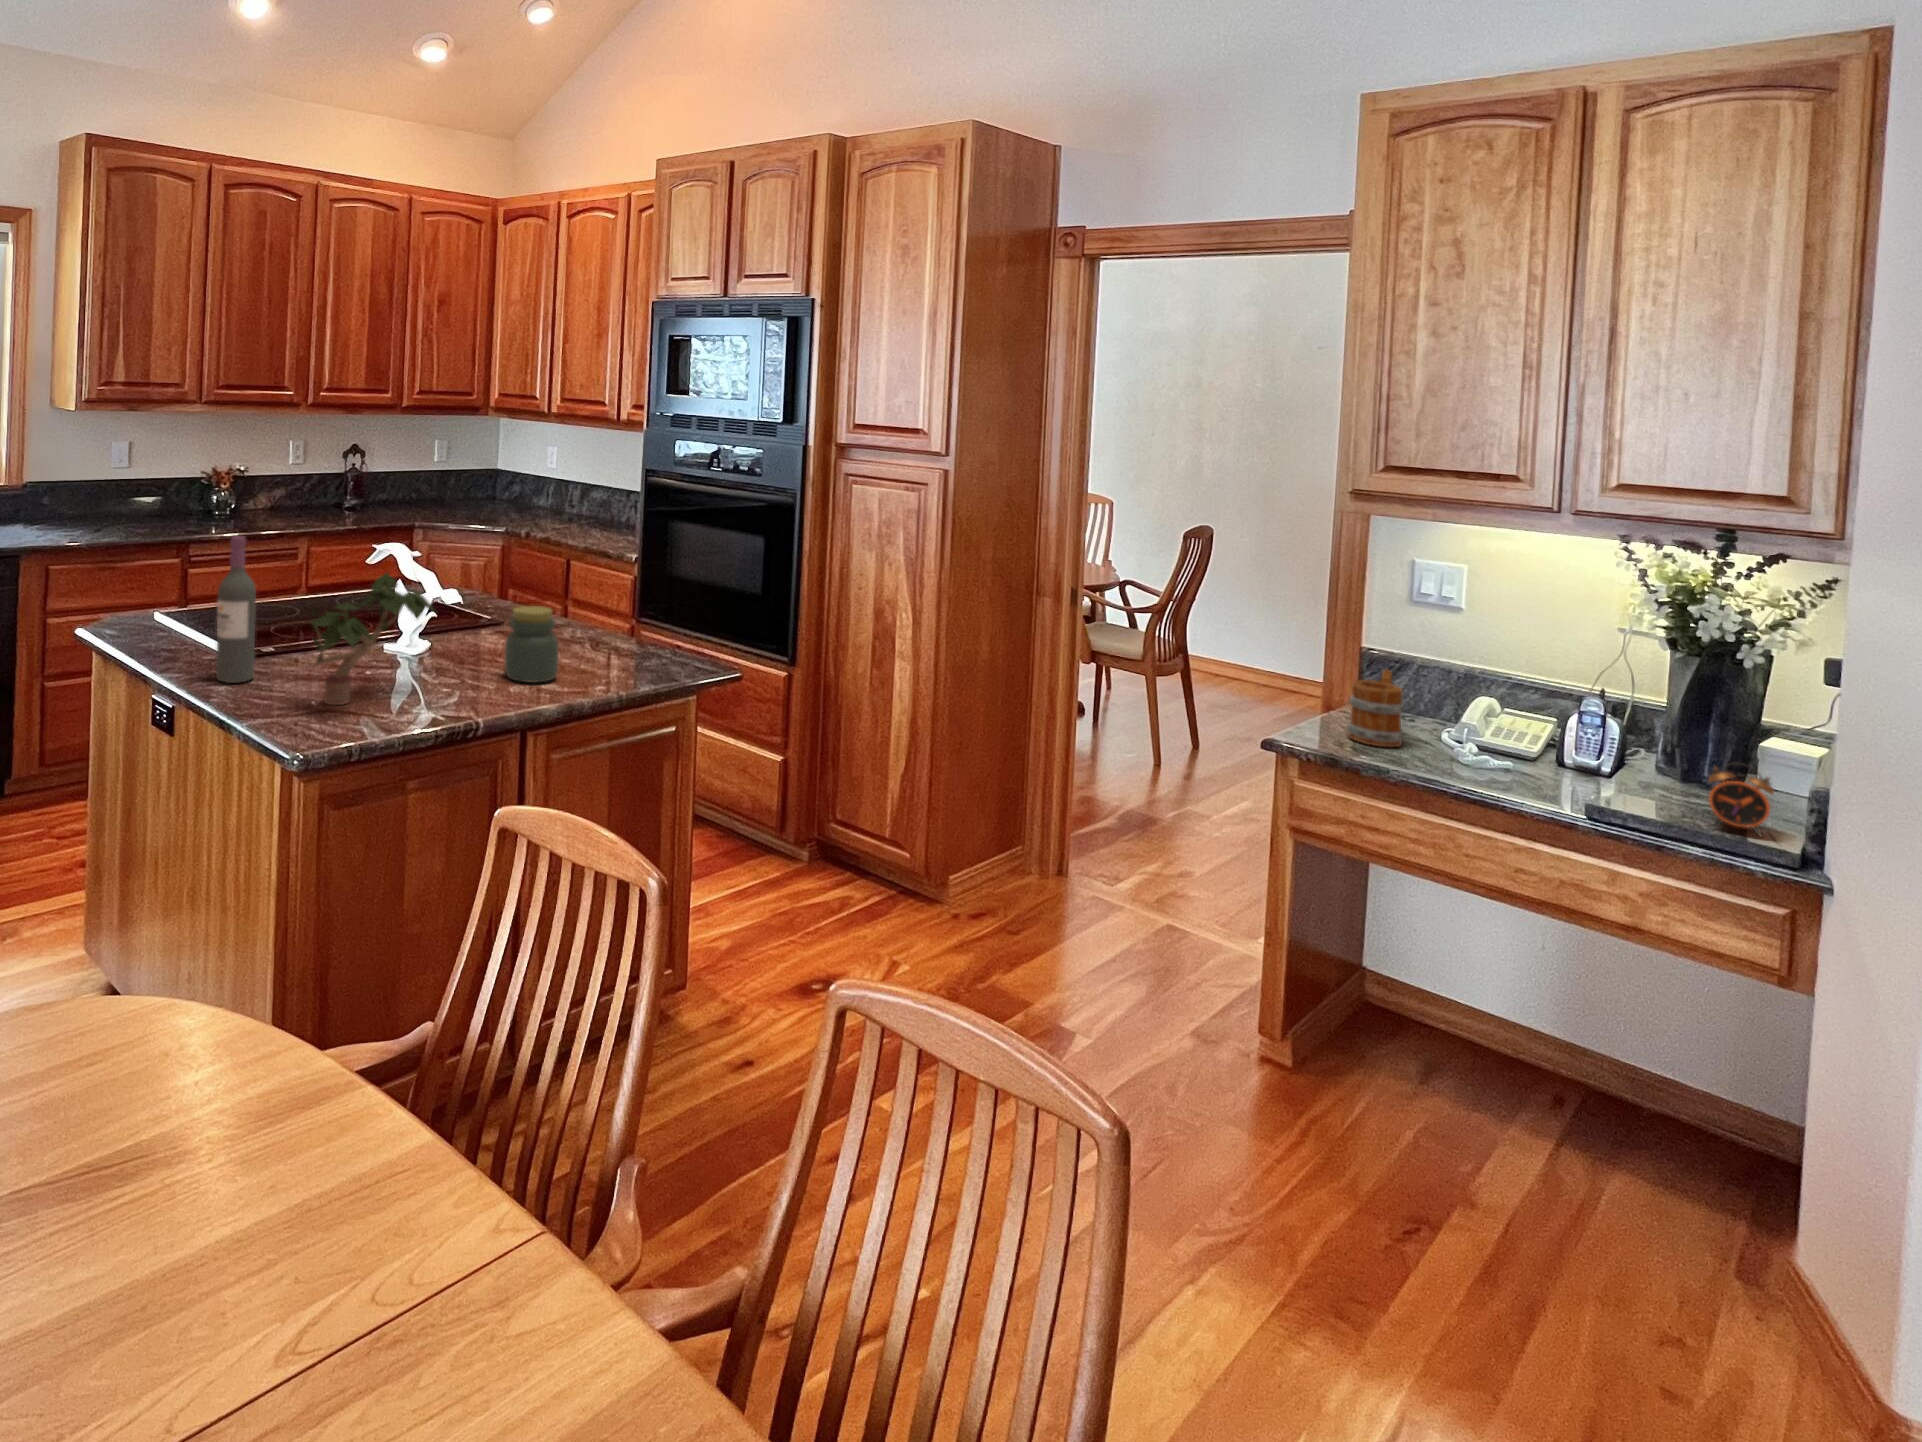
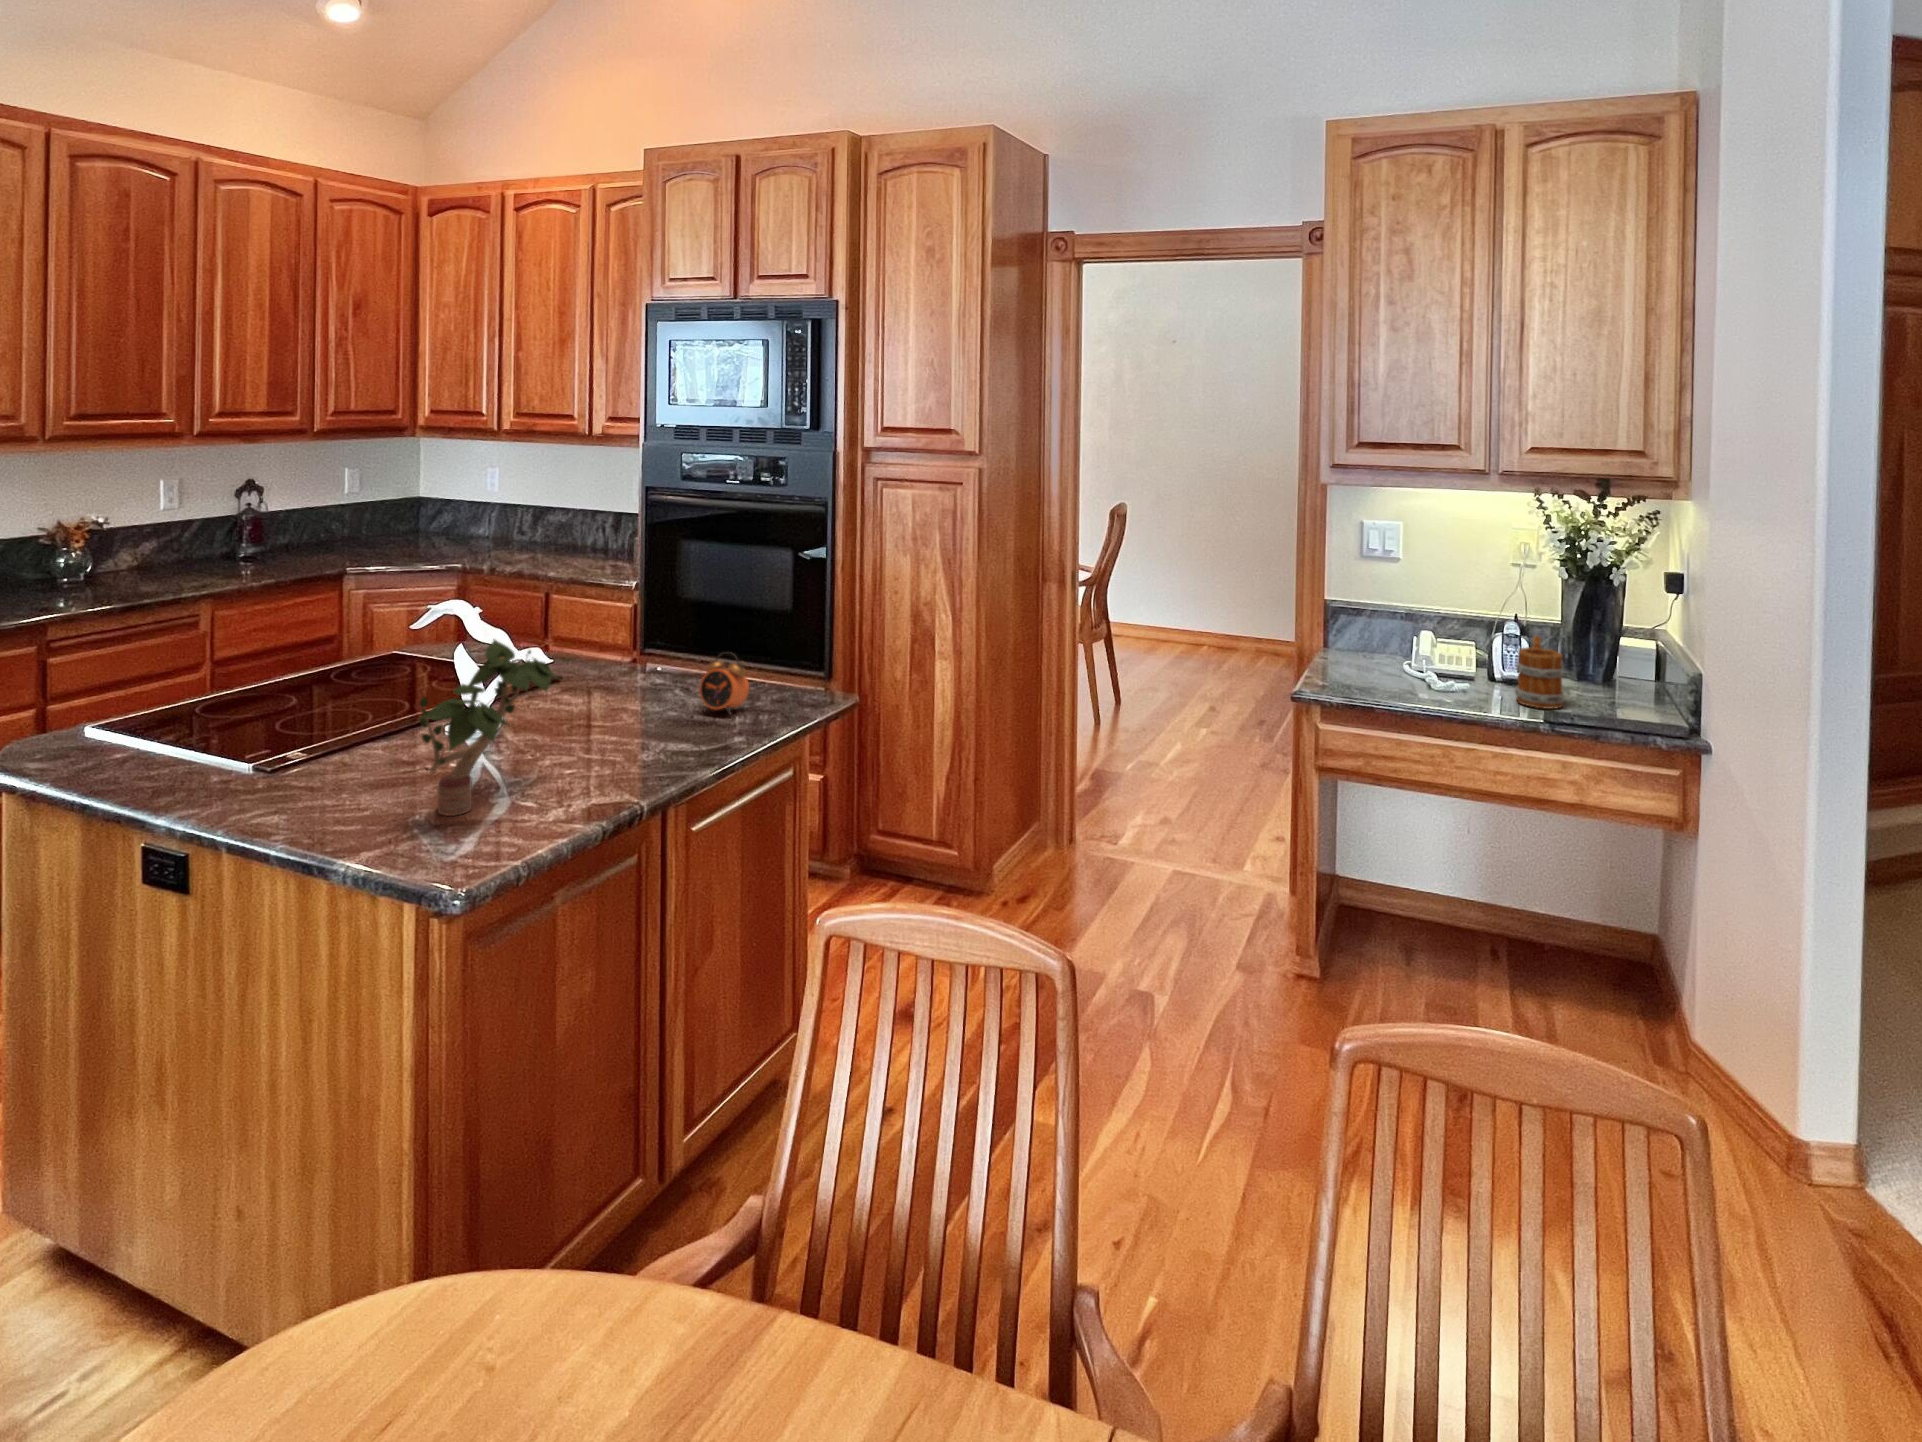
wine bottle: present [216,536,256,683] -> none [266,615,320,810]
jar: present [505,606,559,683] -> none [625,656,688,746]
mug: present [1347,670,1404,747] -> present [1515,636,1564,709]
alarm clock: present [1708,764,1774,837] -> present [699,652,749,715]

